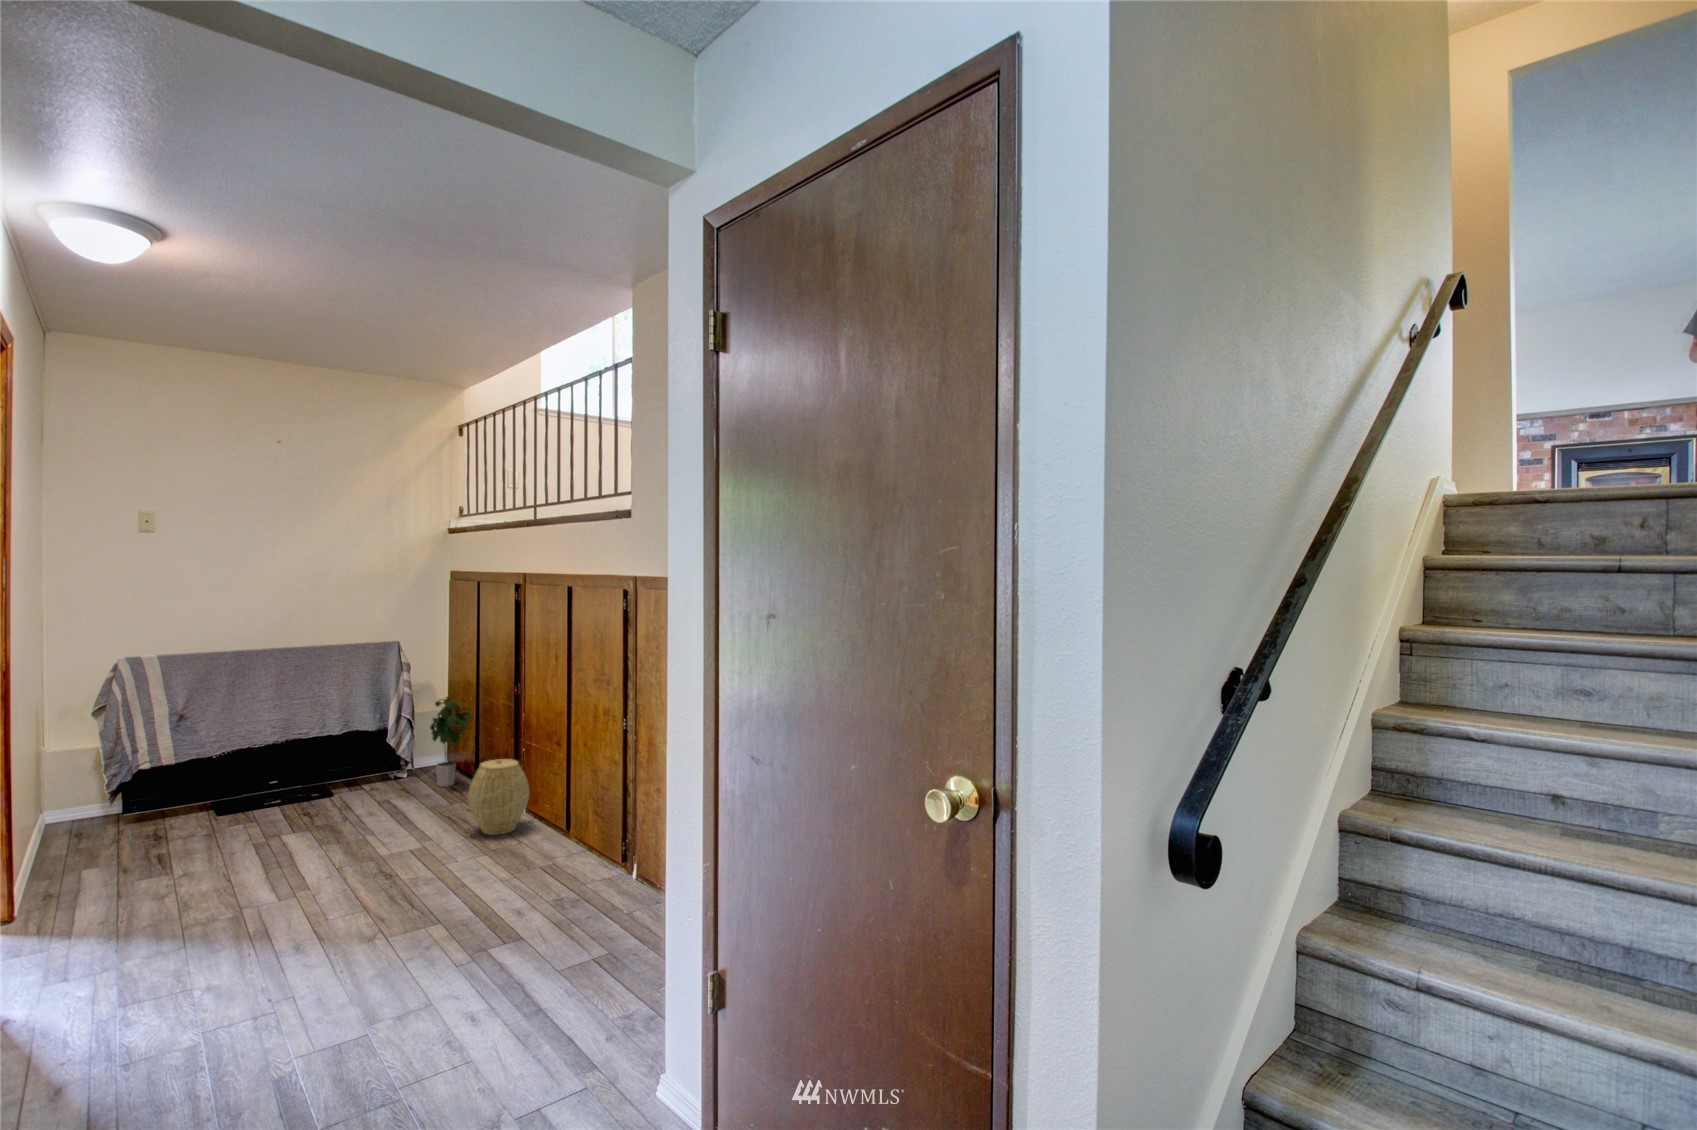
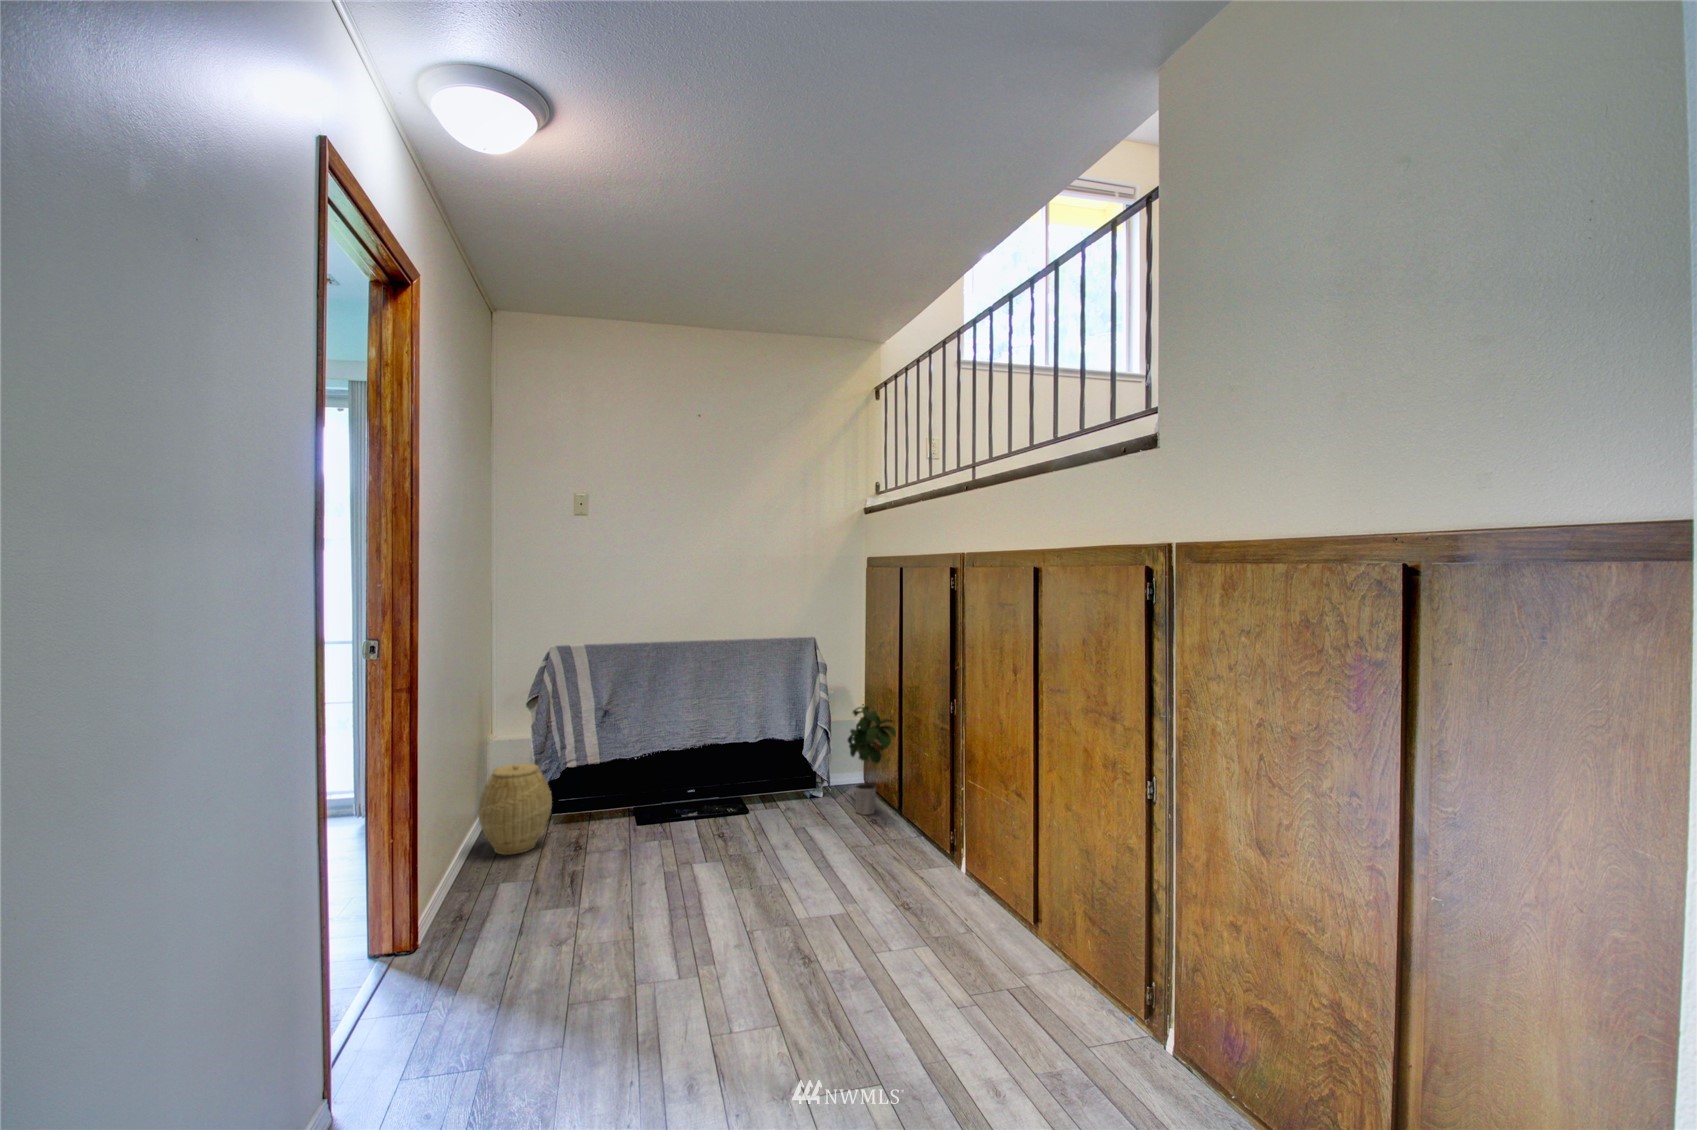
woven basket: present [468,759,529,835] -> present [478,764,552,855]

